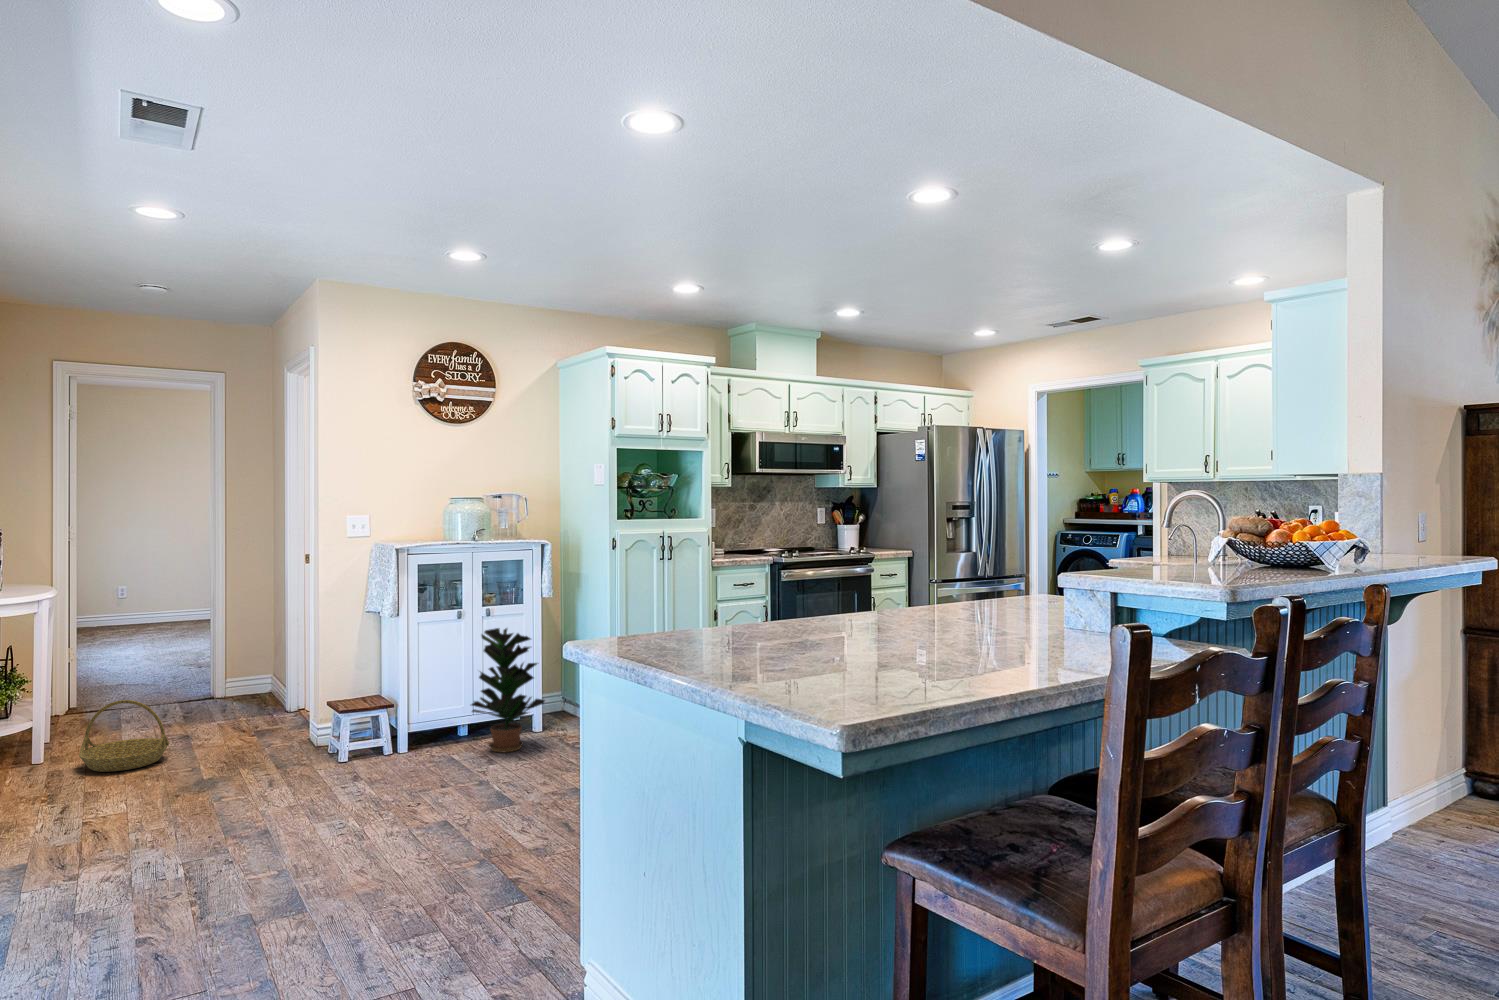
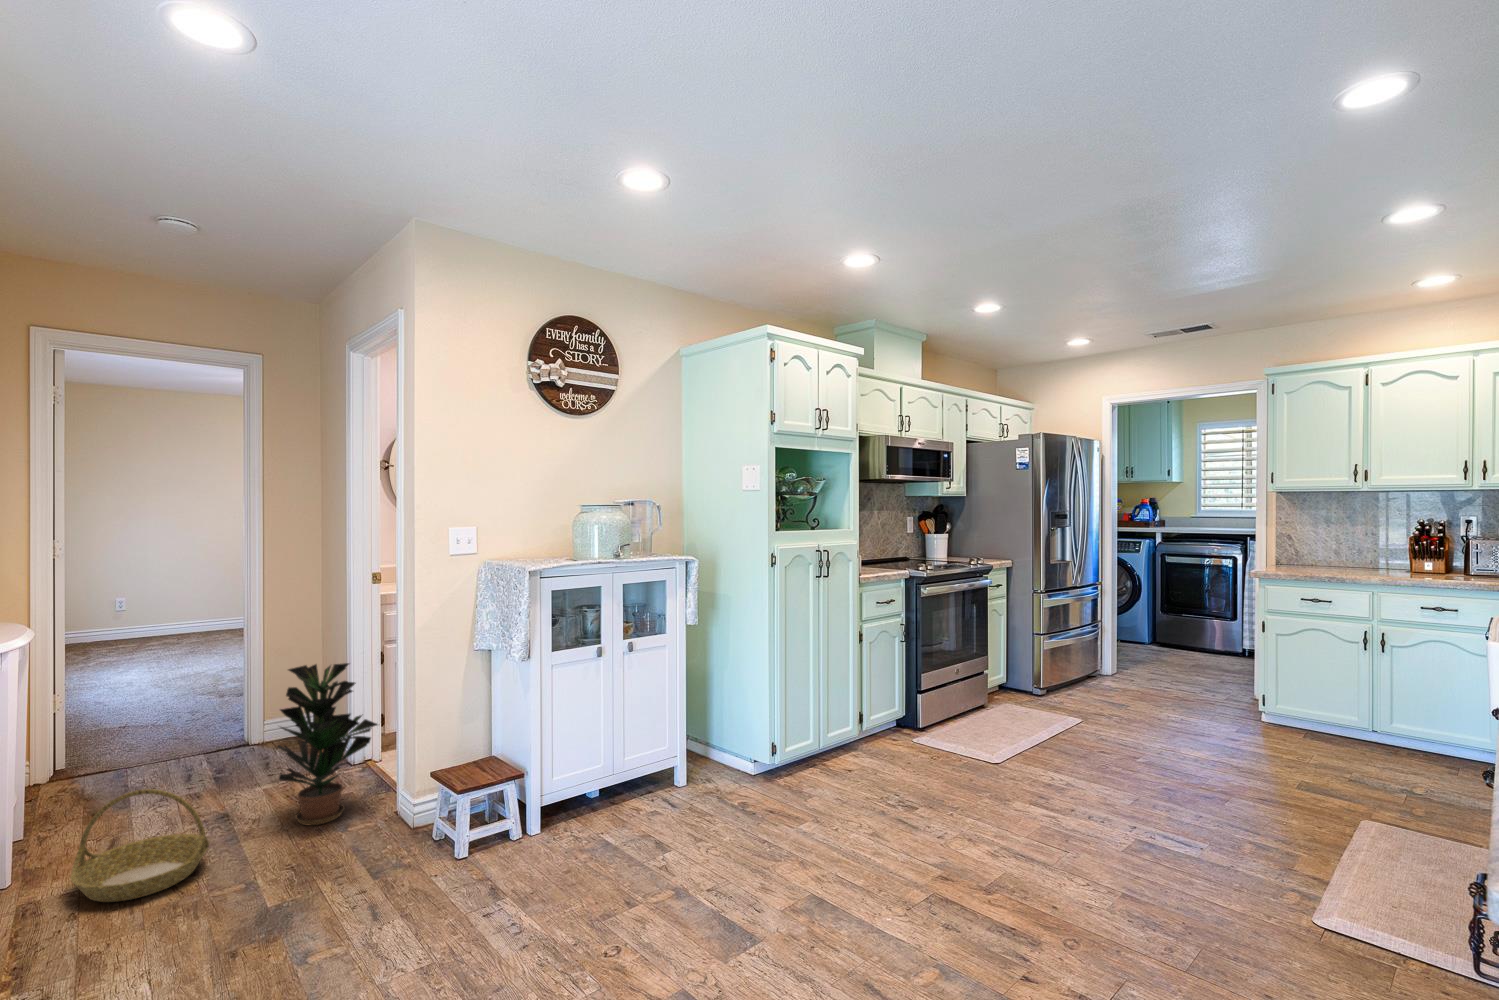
potted plant: present [471,628,545,753] -> present [278,663,378,825]

